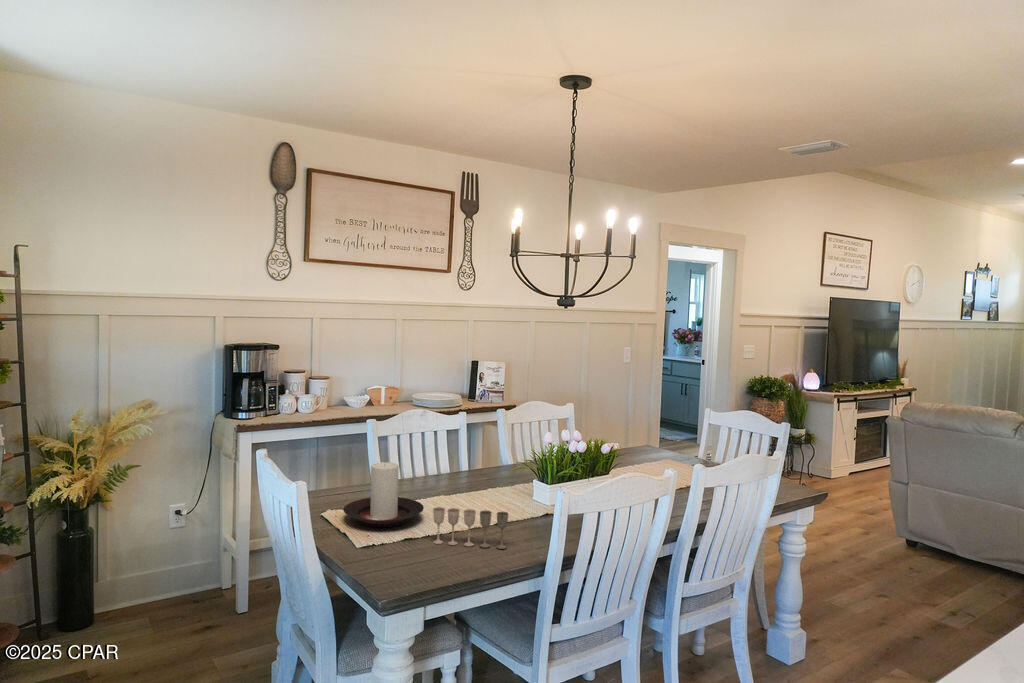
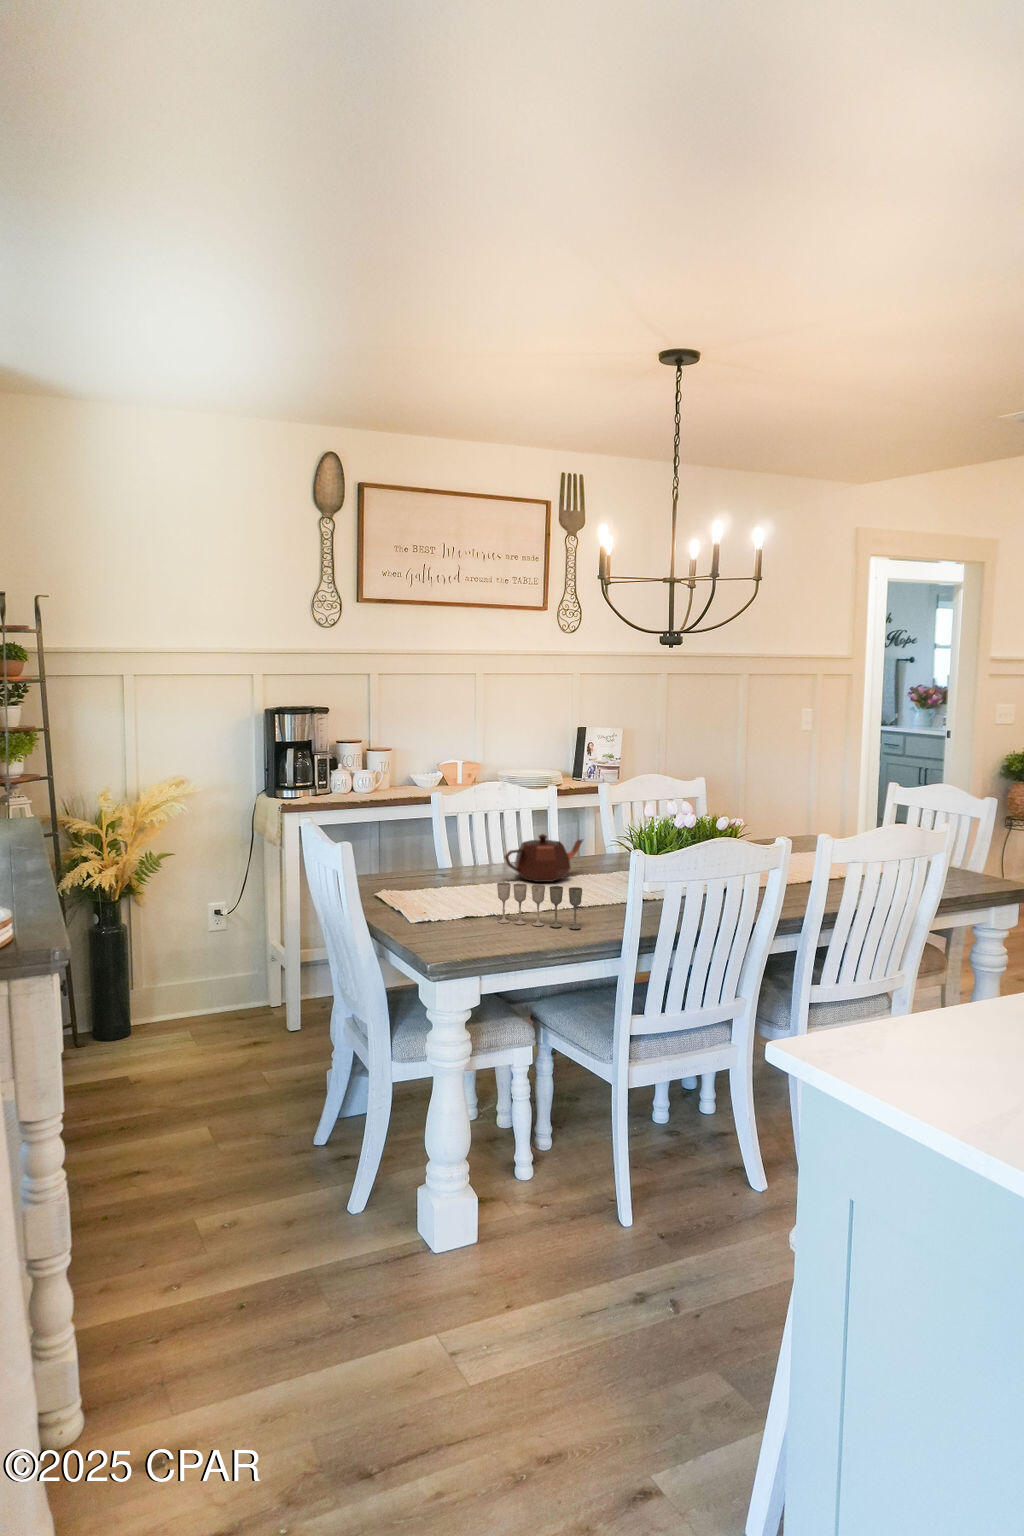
teapot: none [431,455,494,496] -> present [504,834,583,882]
candle holder: present [343,462,424,527] -> none [400,834,492,907]

